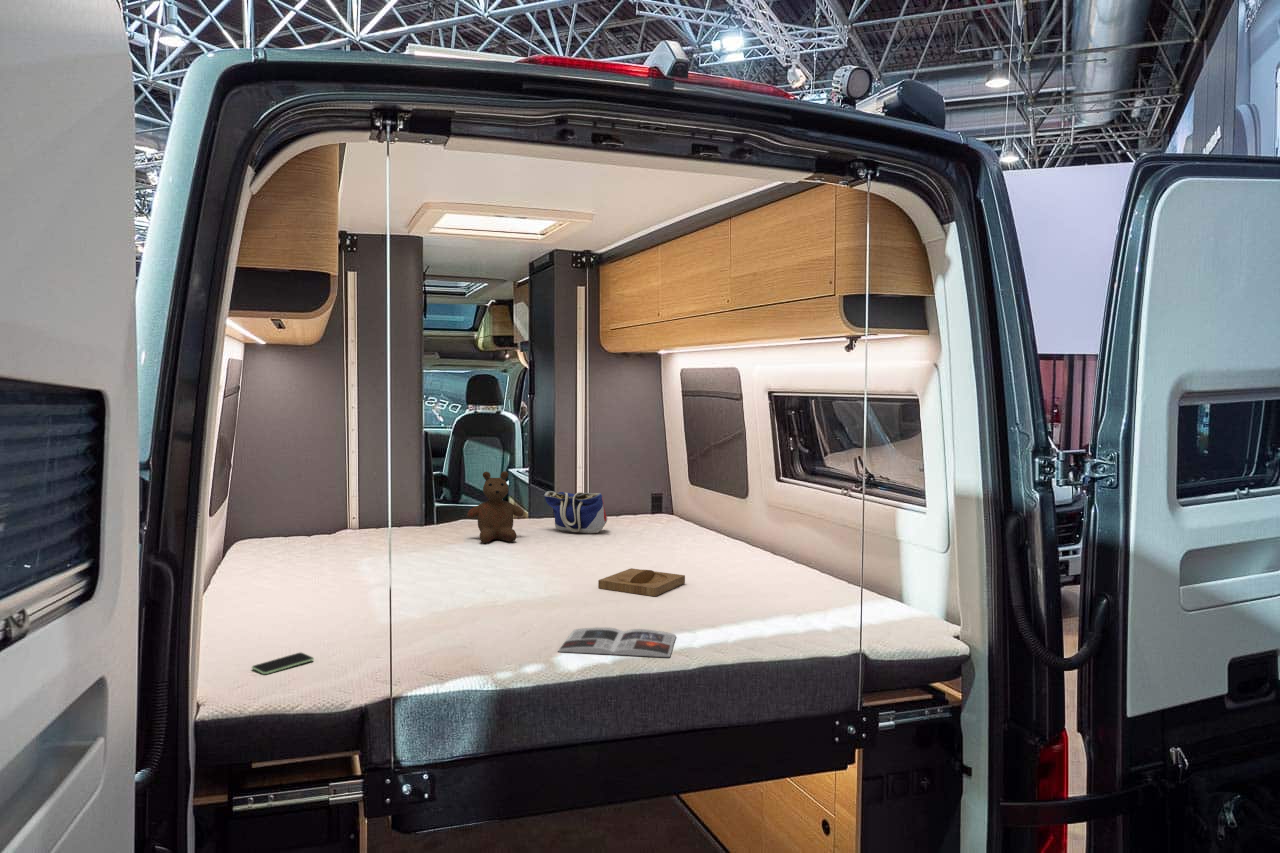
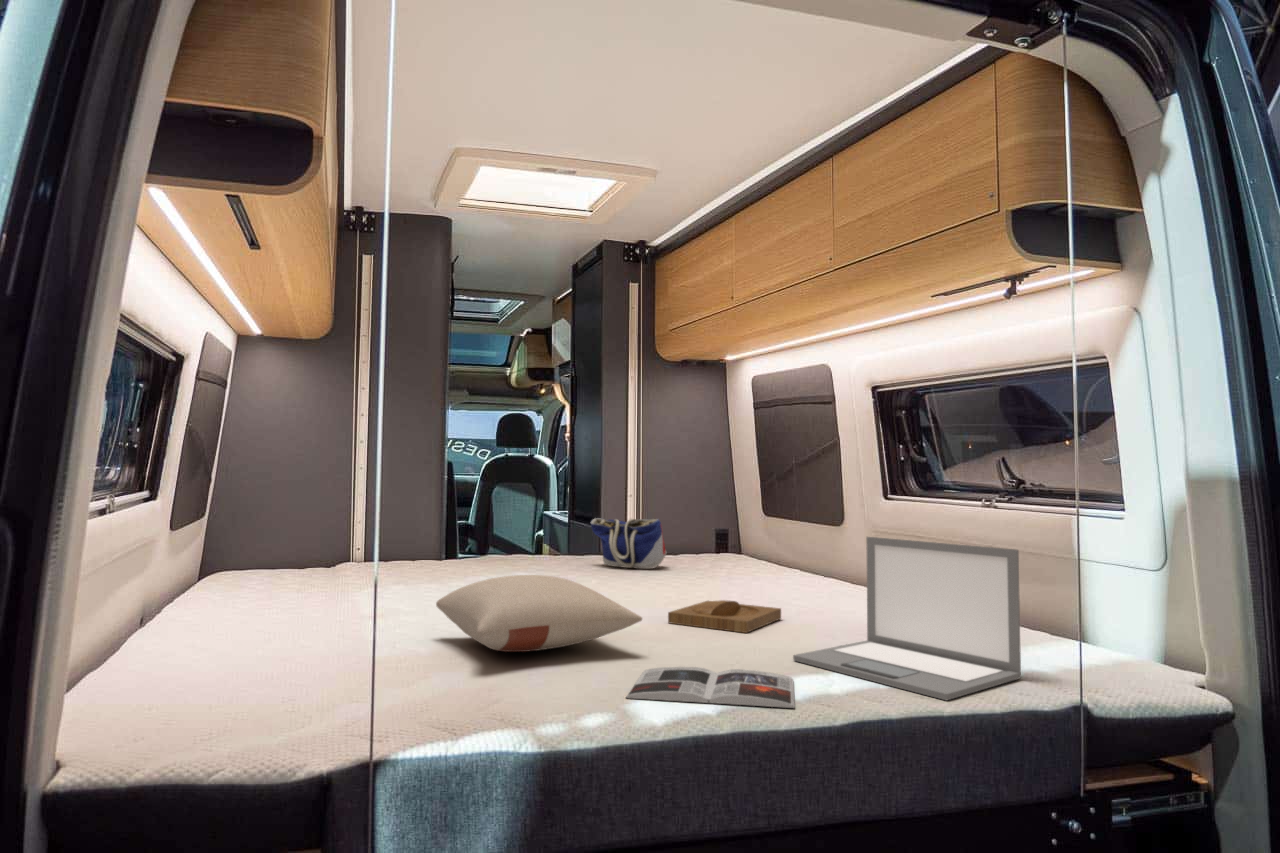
teddy bear: present [467,471,524,543] -> none [498,491,566,576]
laptop: none [682,528,835,650] -> present [793,537,1021,700]
pillow: none [422,558,574,616] -> present [436,575,642,652]
smartphone: present [252,653,314,674] -> none [174,693,270,722]

